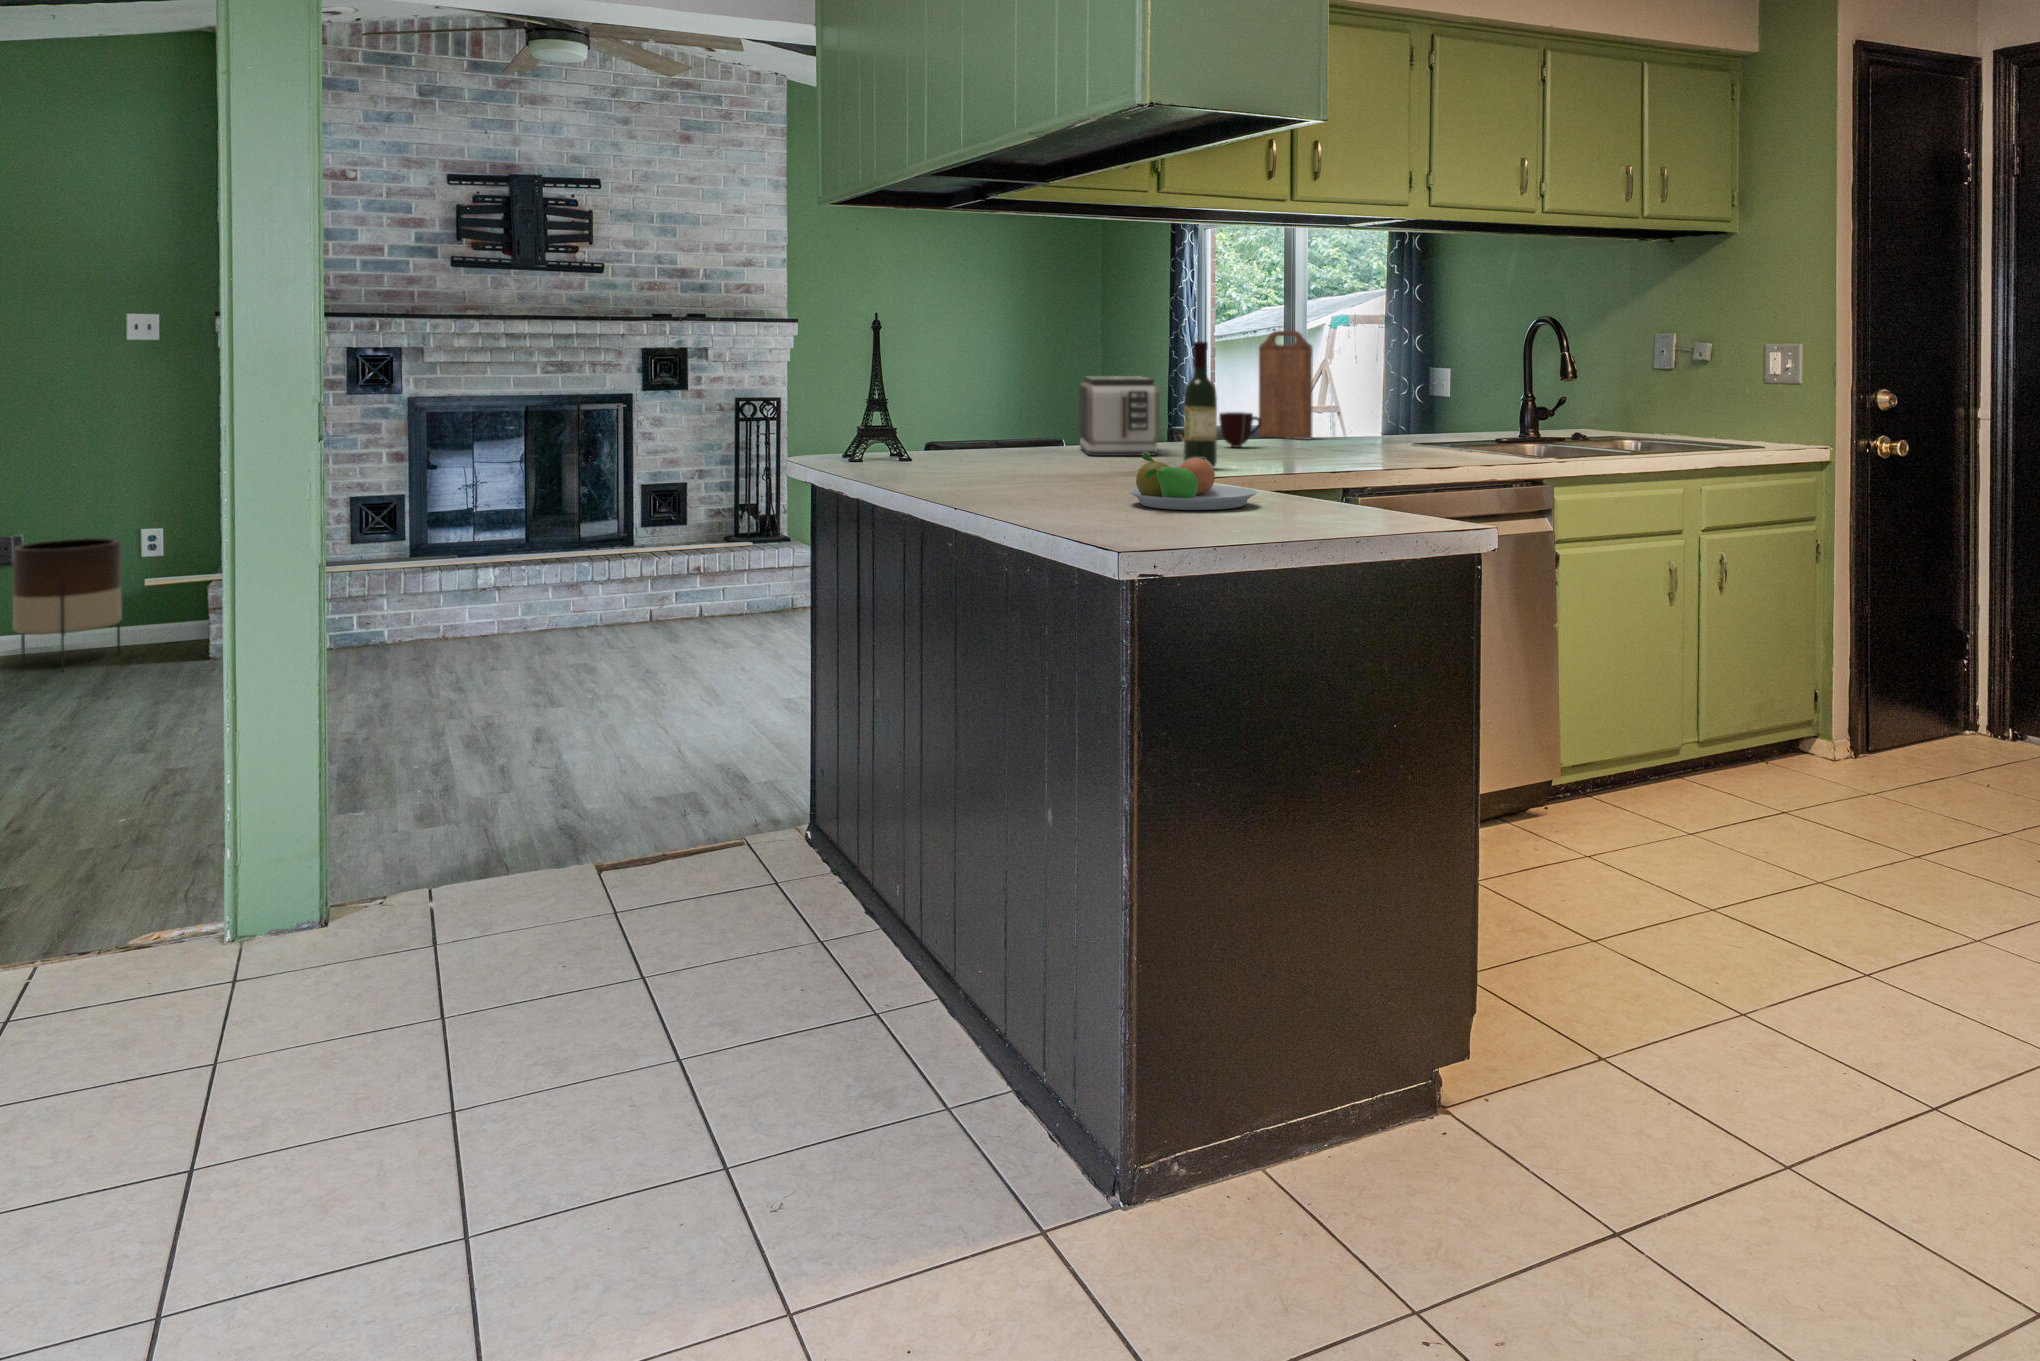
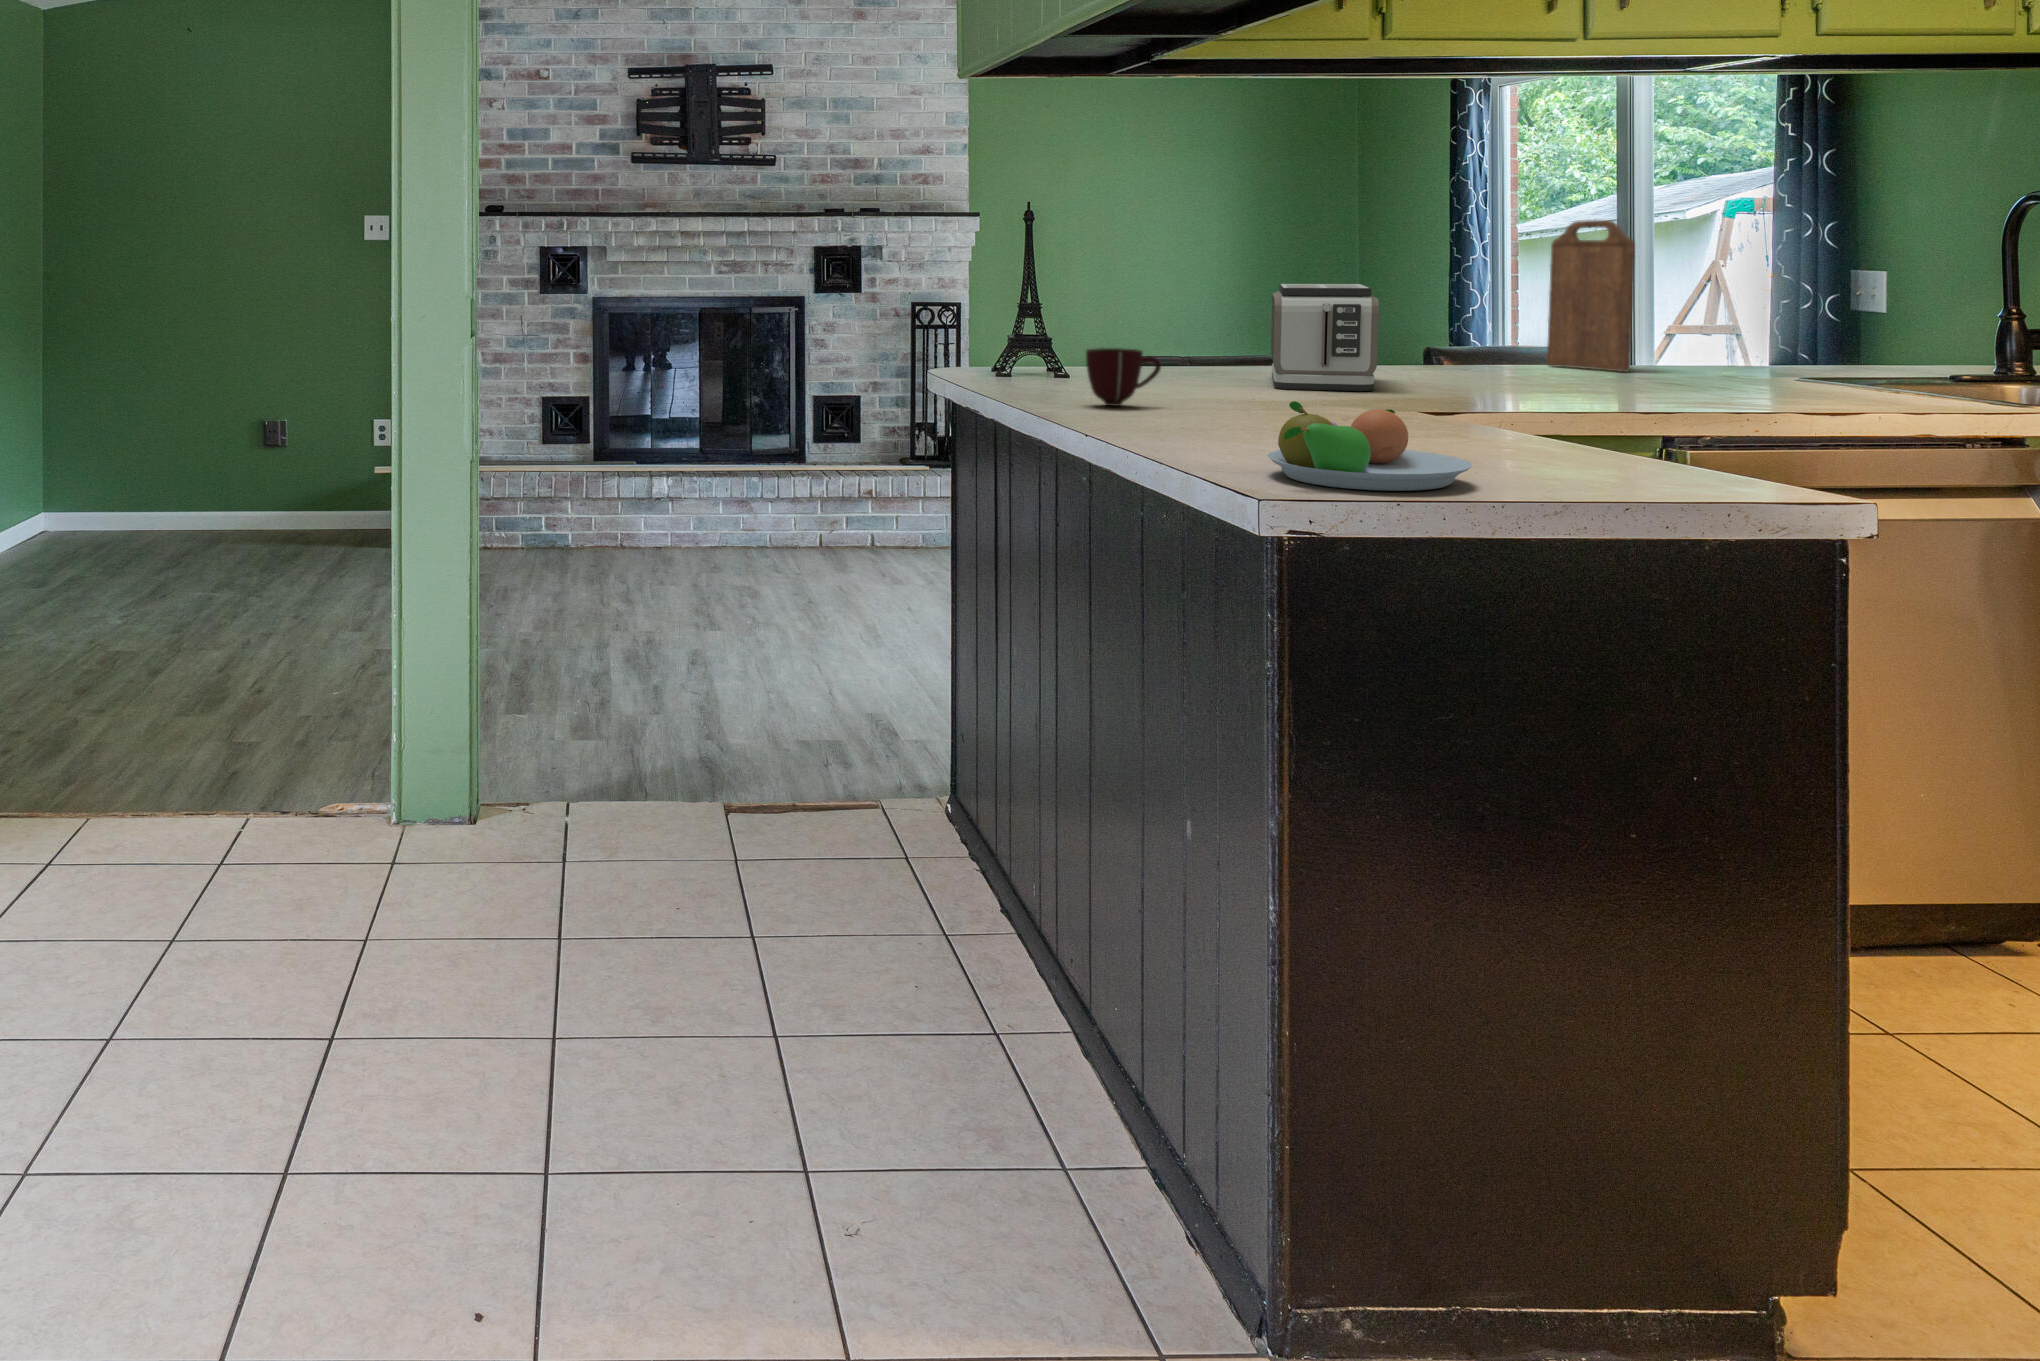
wine bottle: present [1183,341,1217,467] -> none [1398,238,1452,416]
mug: present [1219,412,1261,448] -> present [1086,348,1161,406]
planter: present [13,538,122,671] -> none [270,425,355,545]

